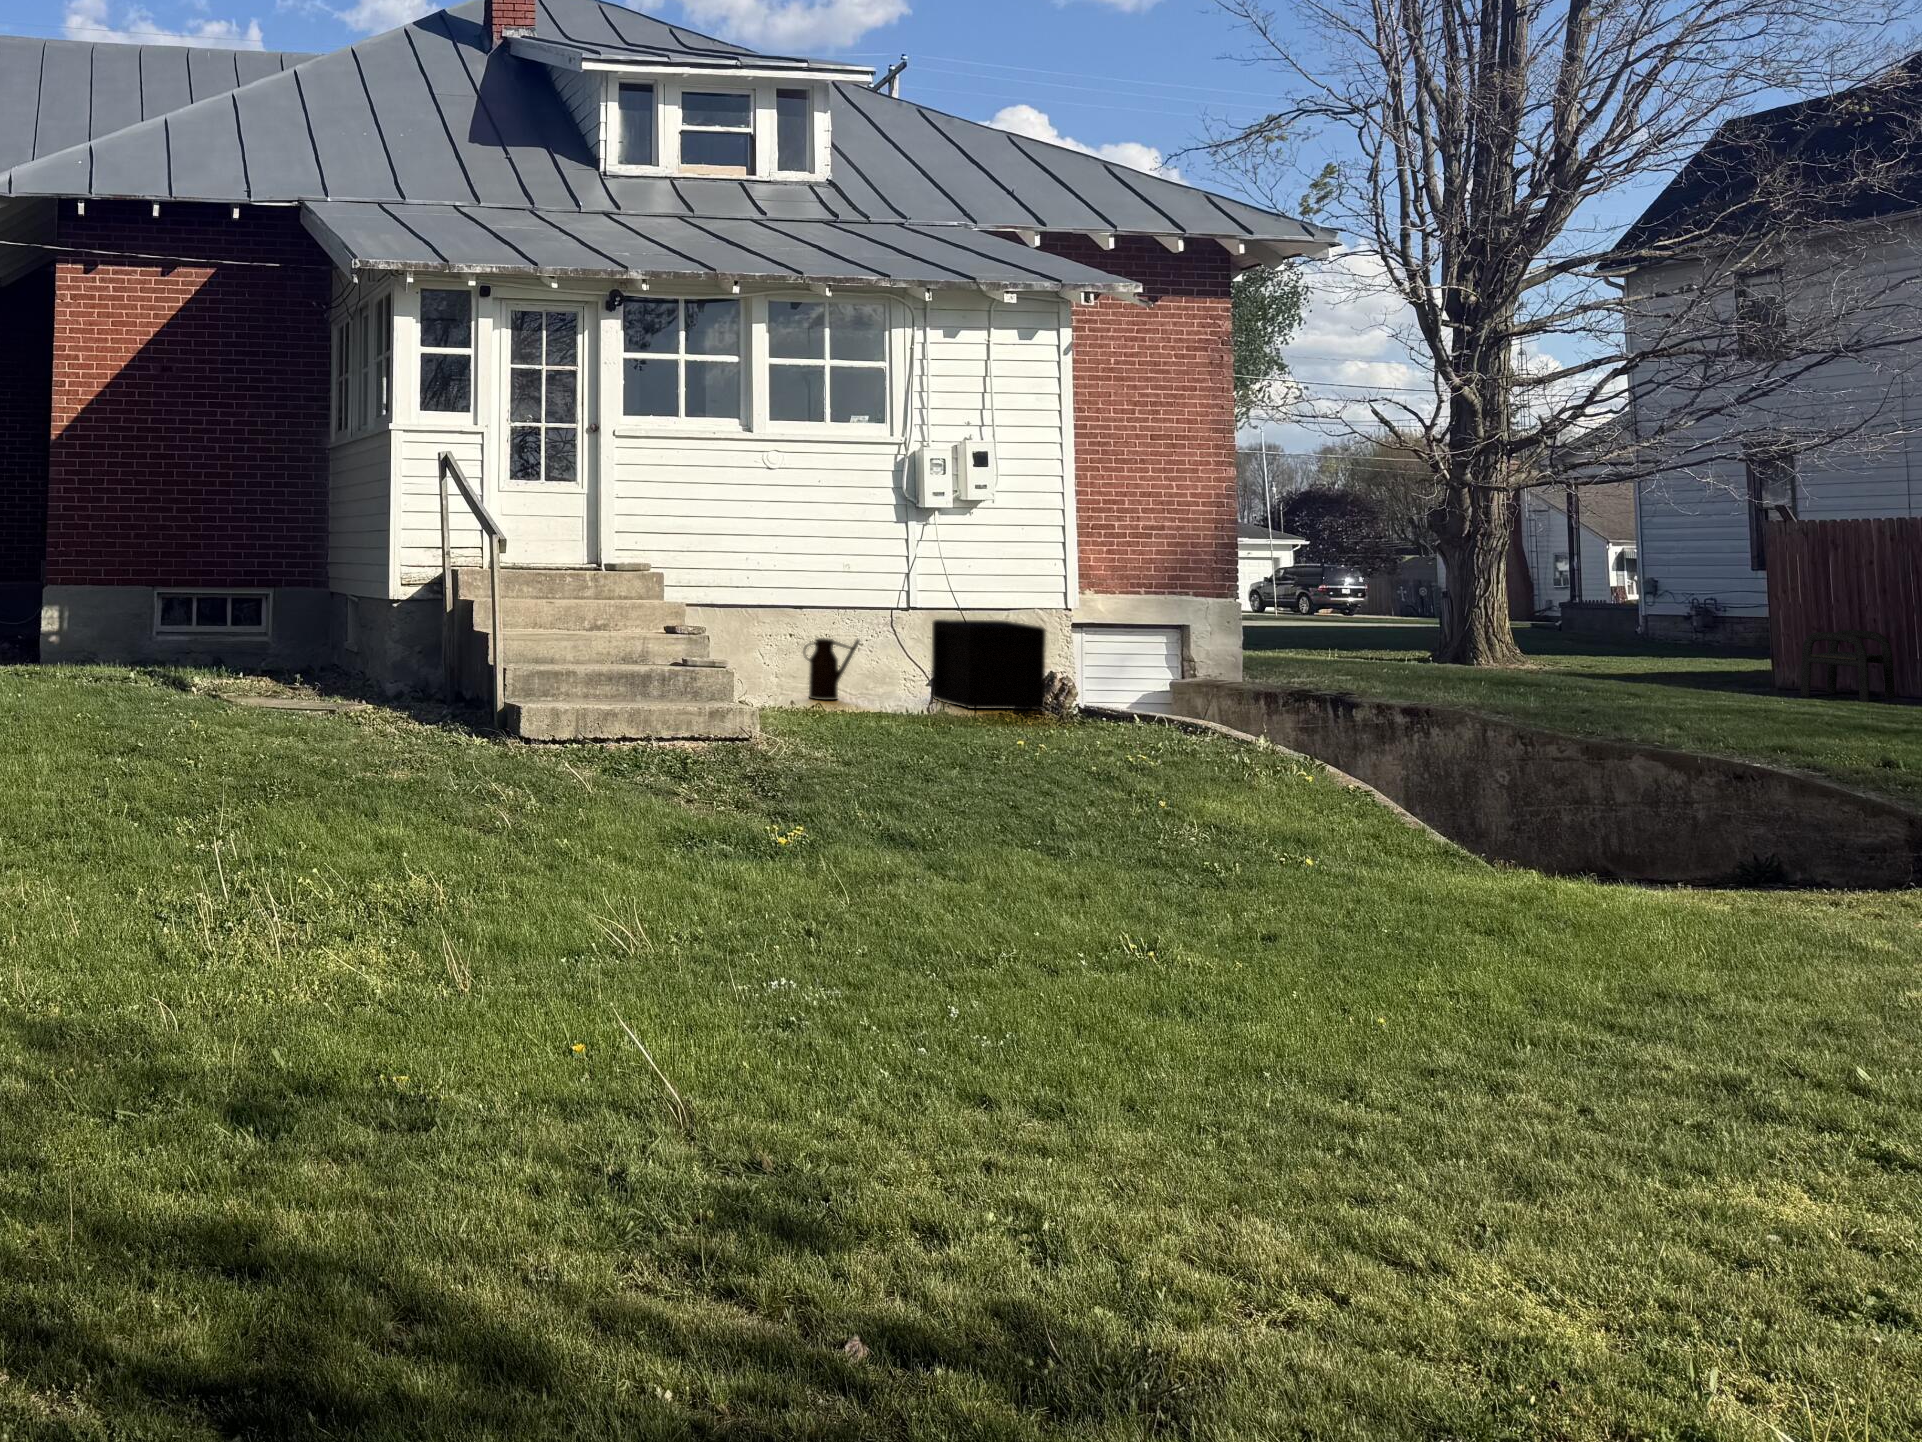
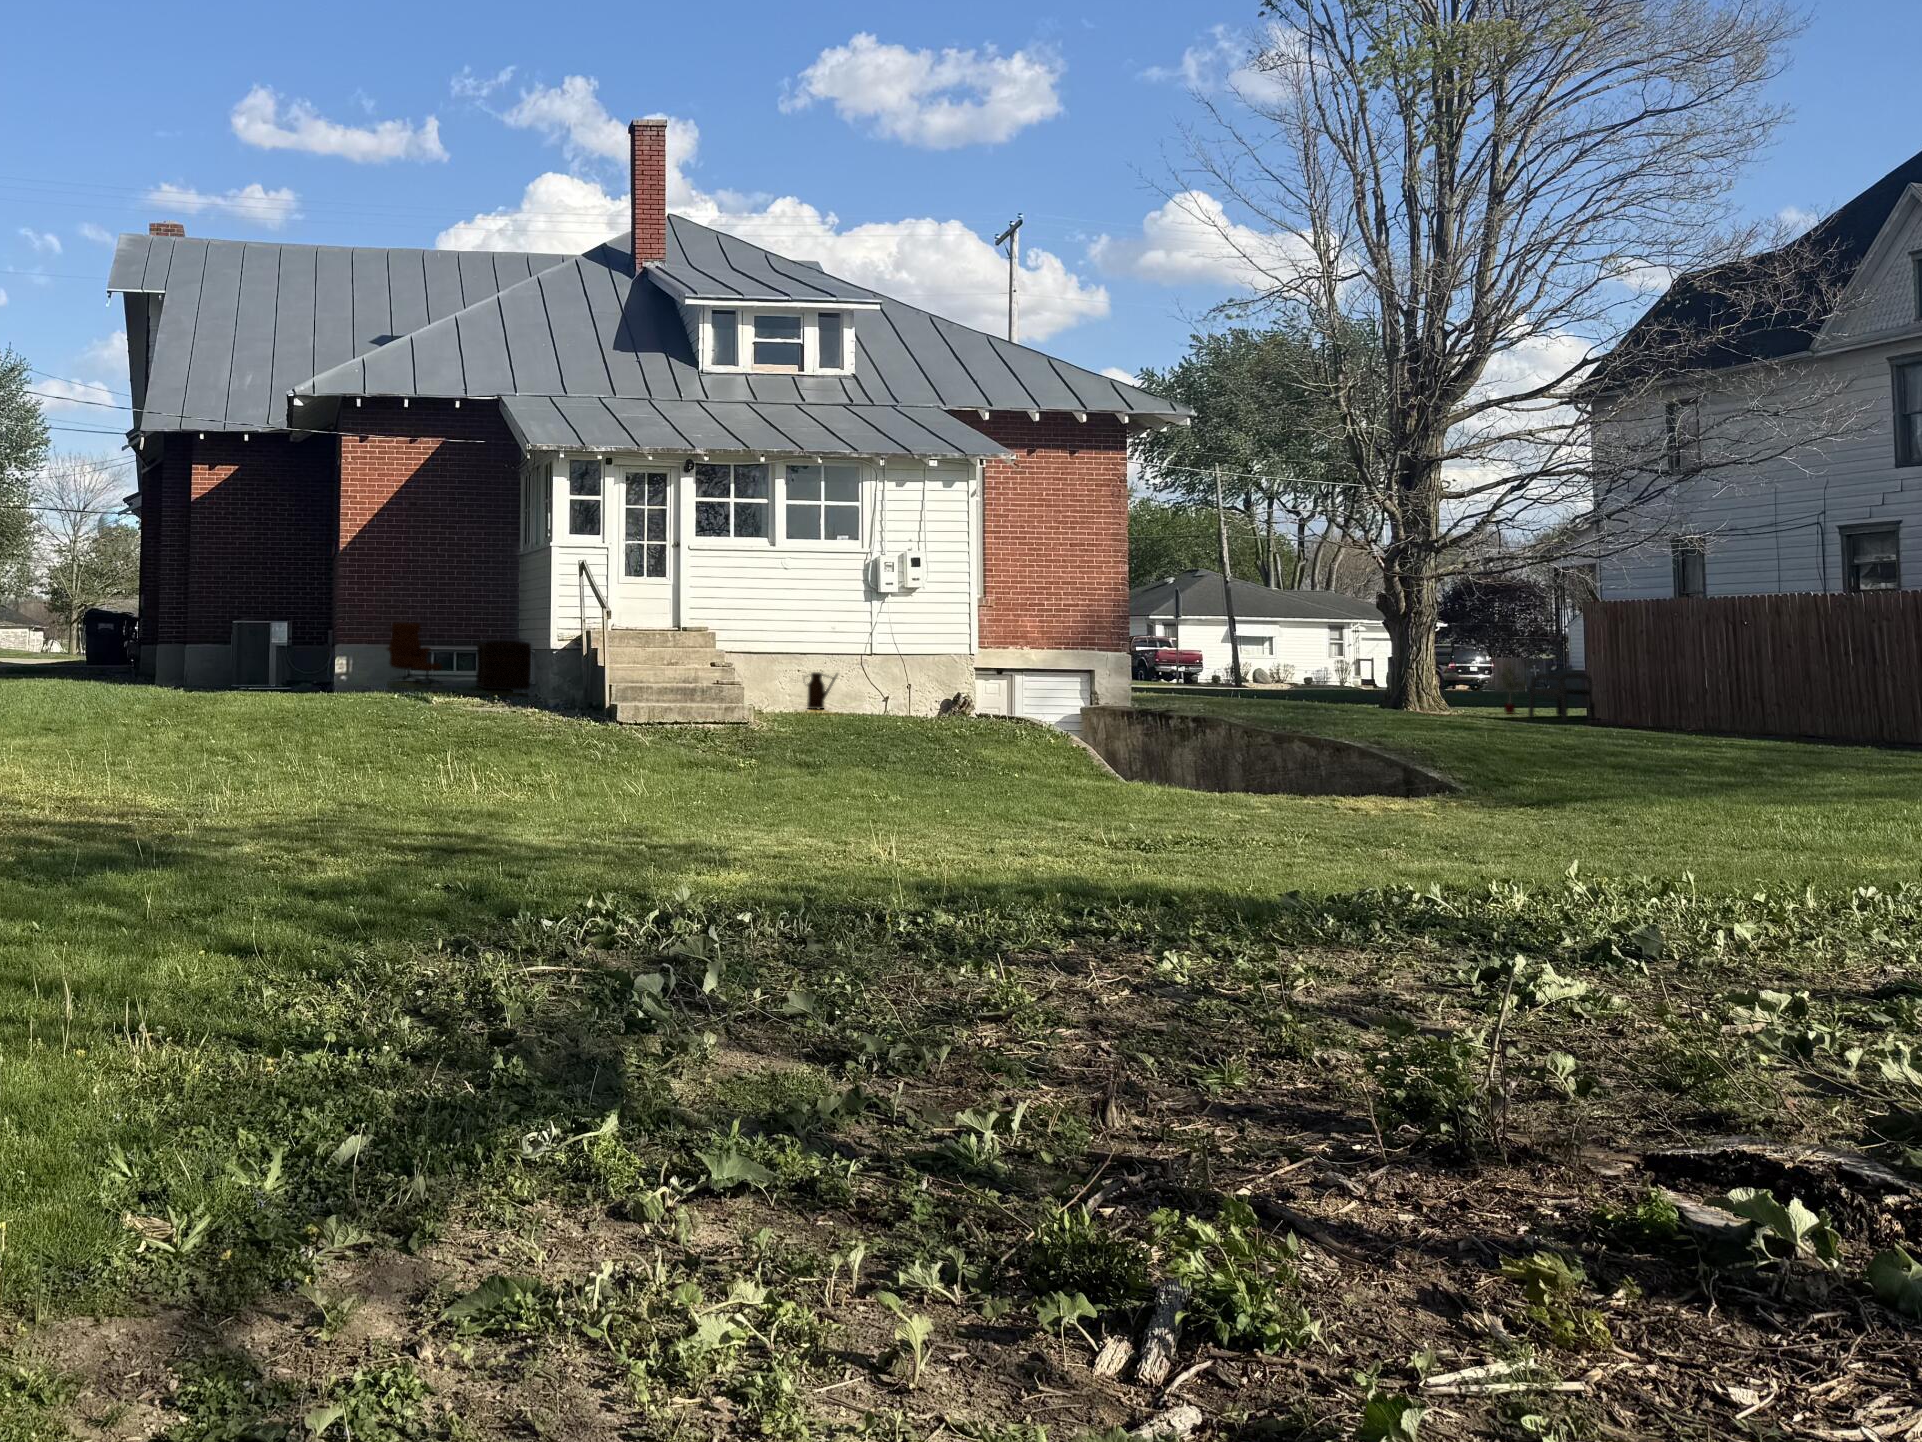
lounge chair: none [118,552,208,650] -> present [387,623,442,682]
potted tree: none [1728,610,1779,688] -> present [1500,664,1527,714]
wooden crate: present [931,619,1046,709] -> present [476,640,531,690]

